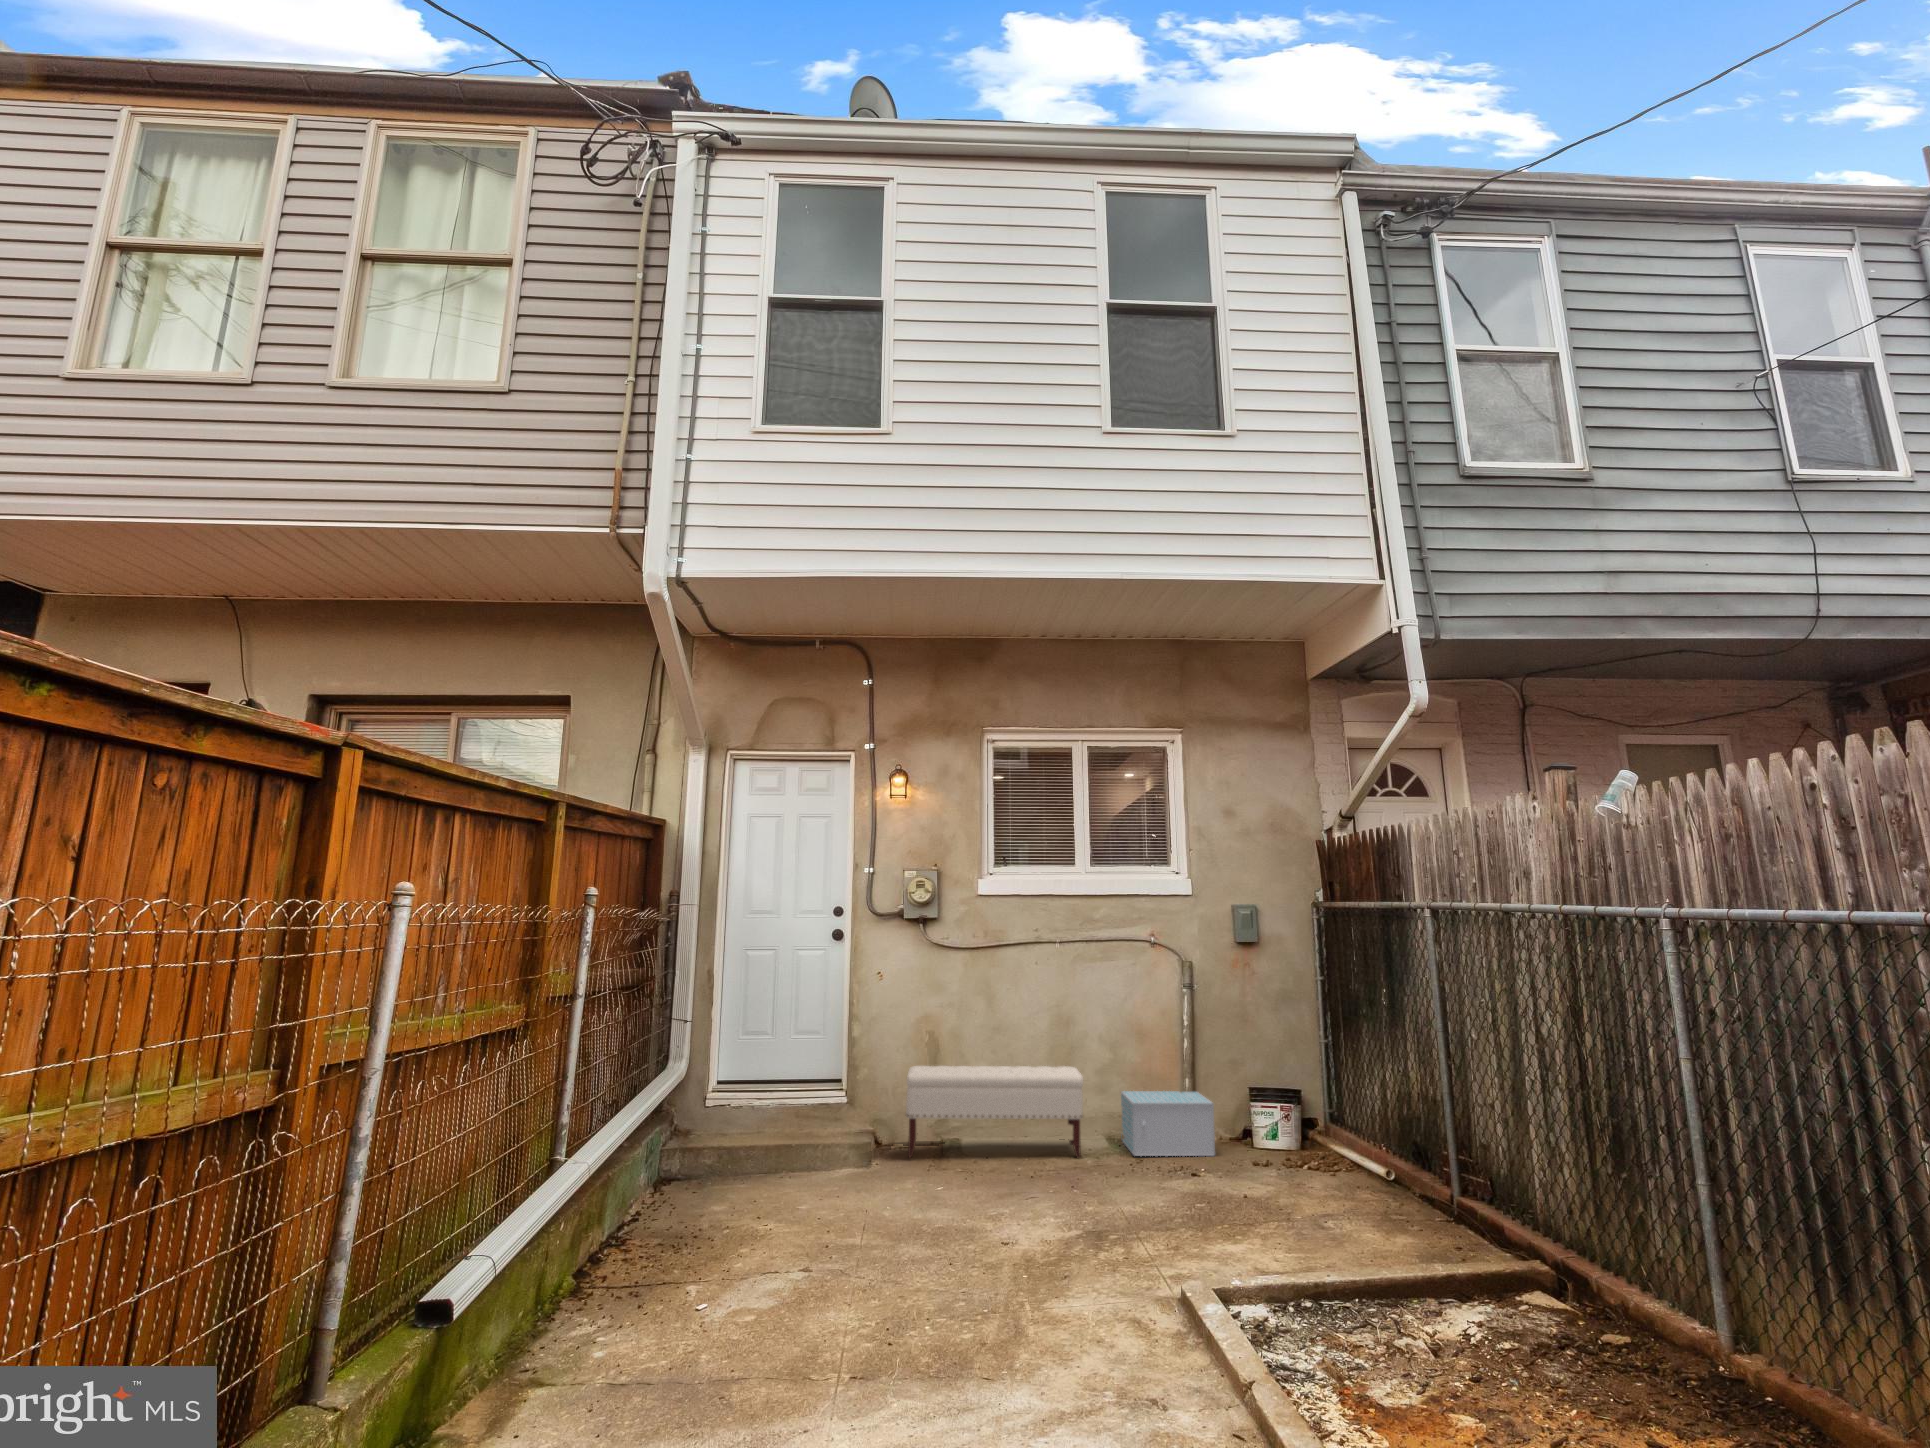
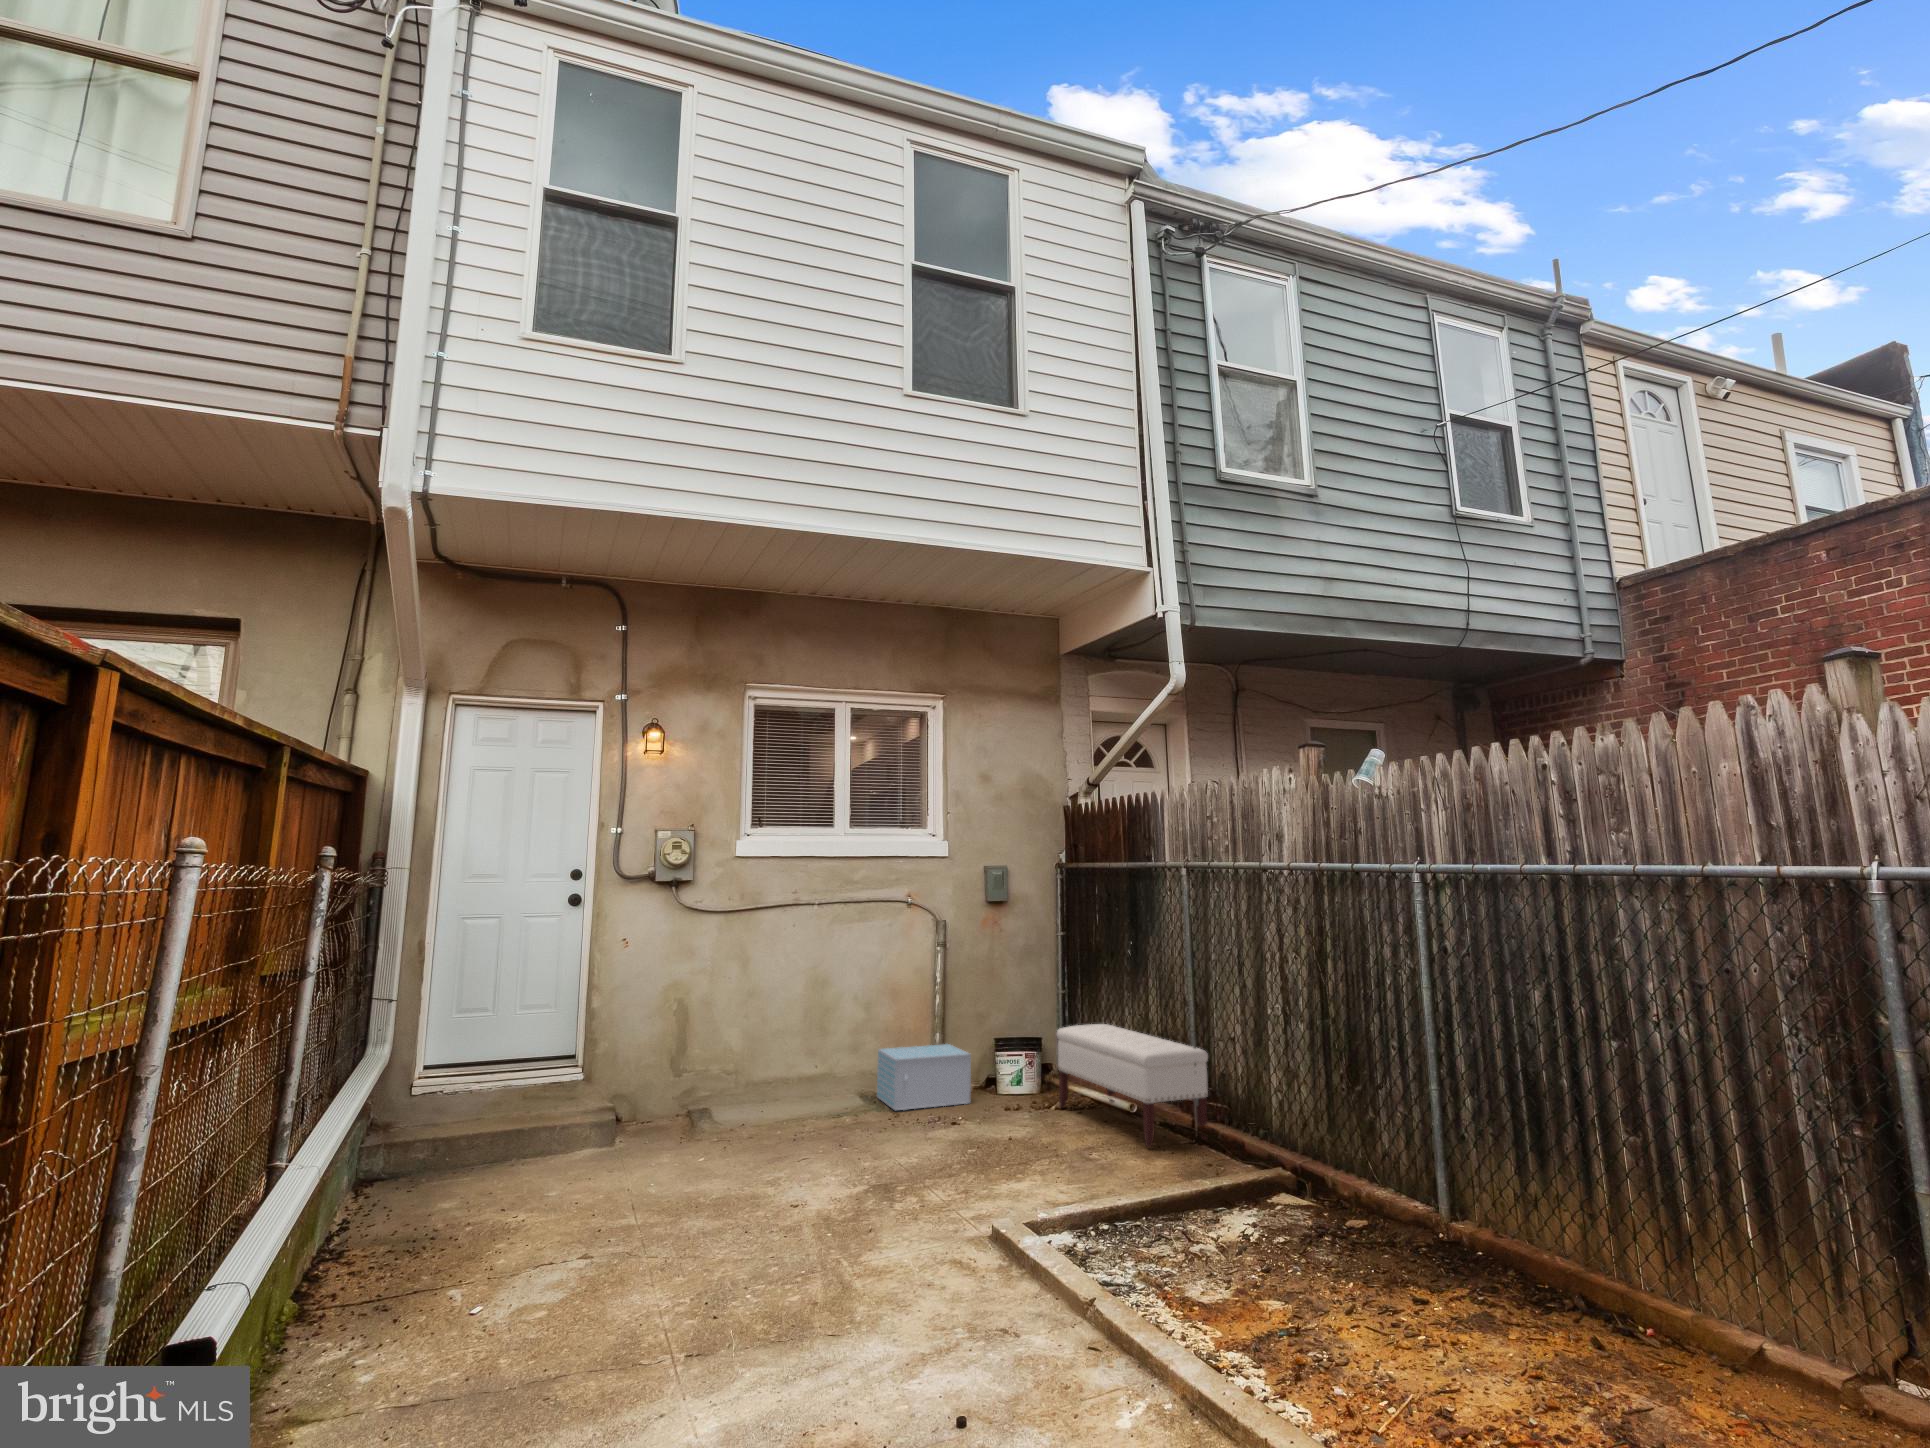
bench: present [906,1066,1083,1158] -> present [1056,1024,1208,1147]

